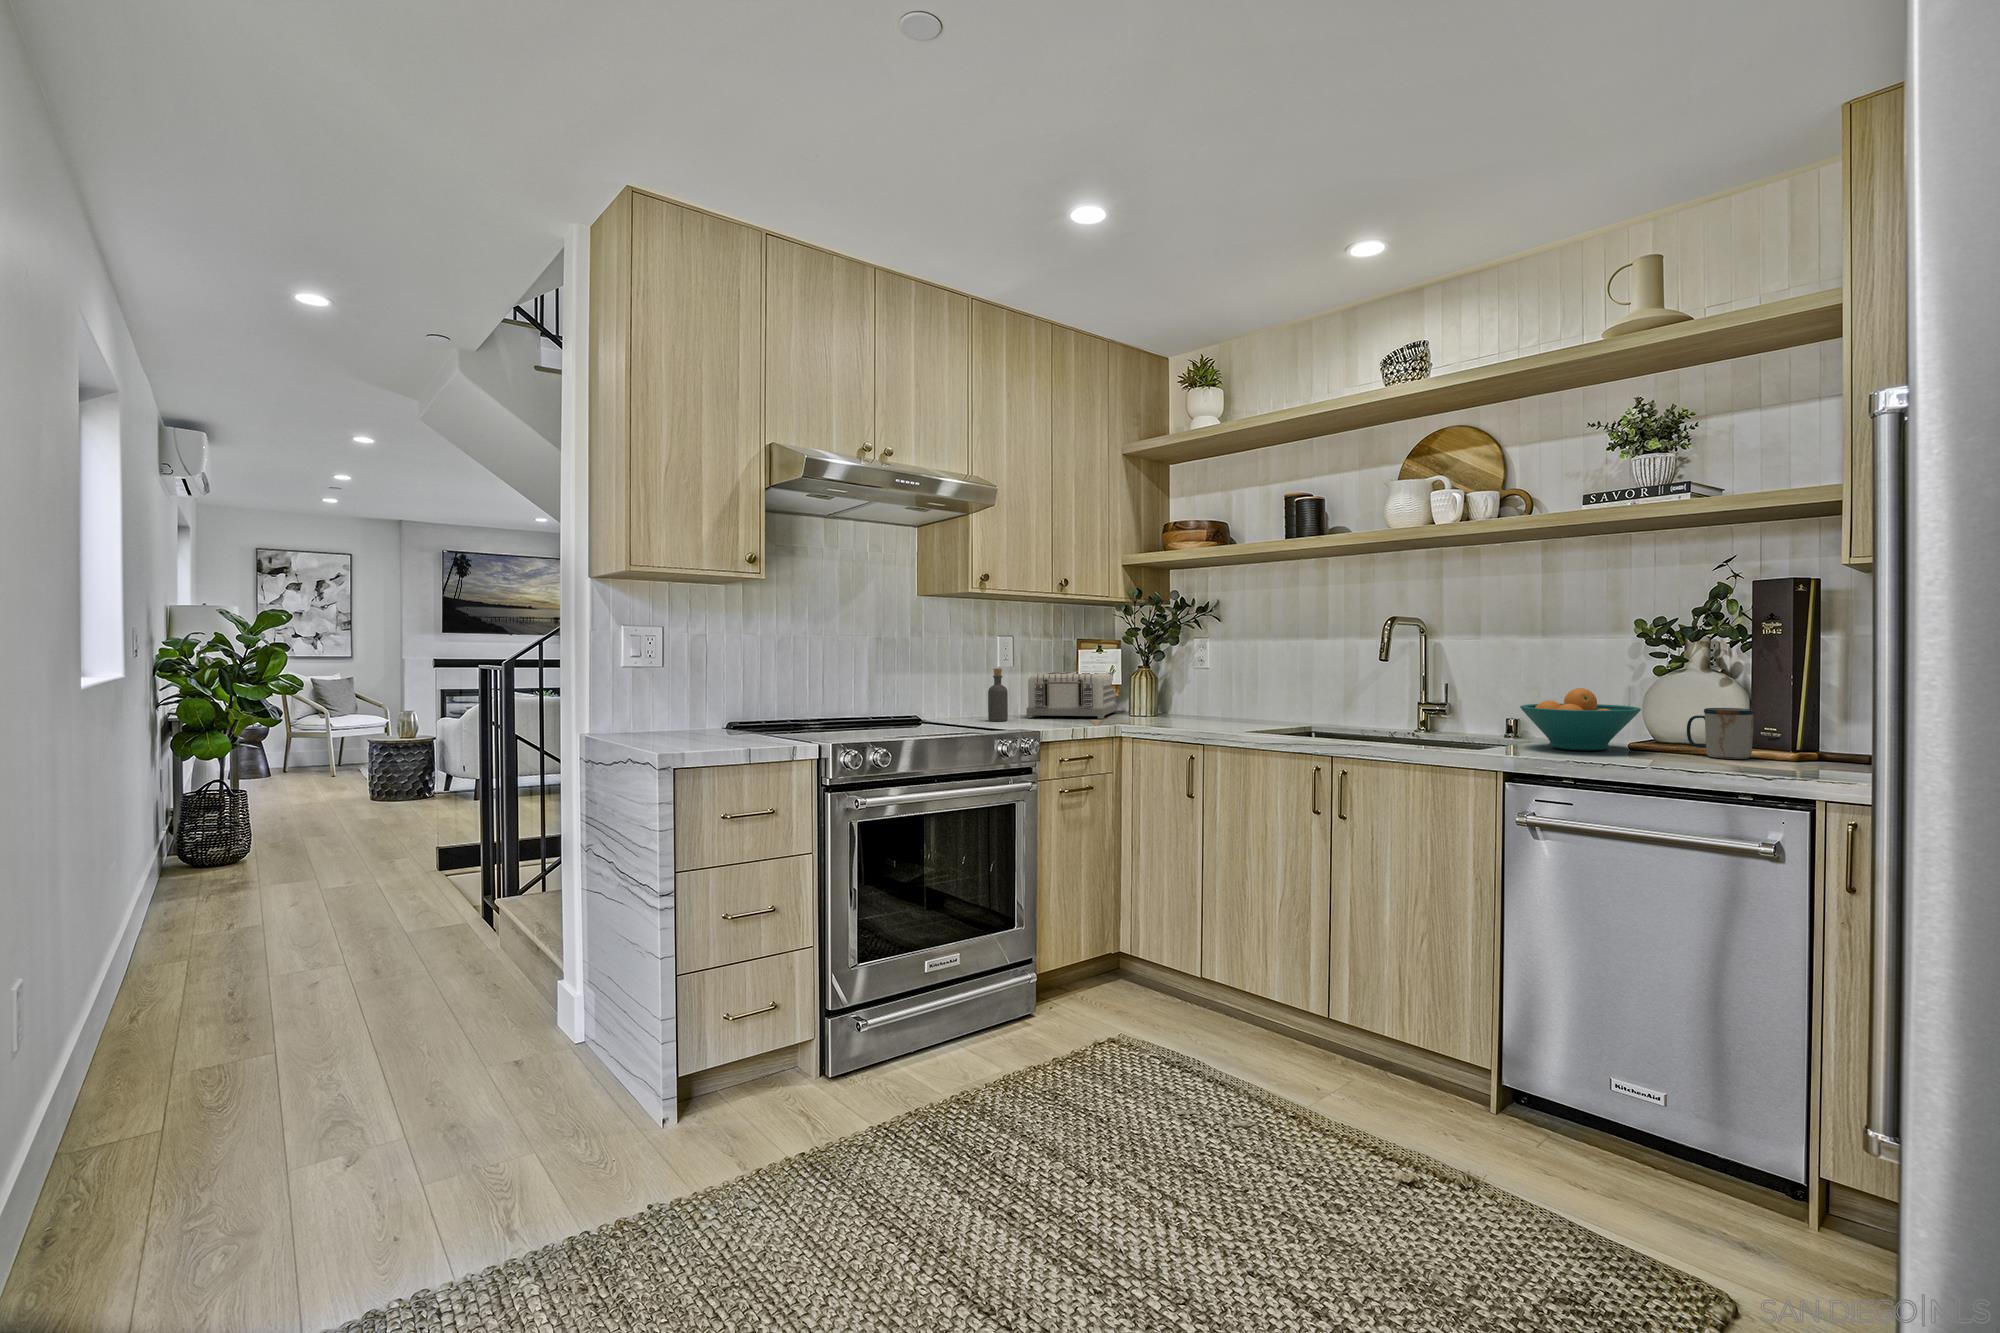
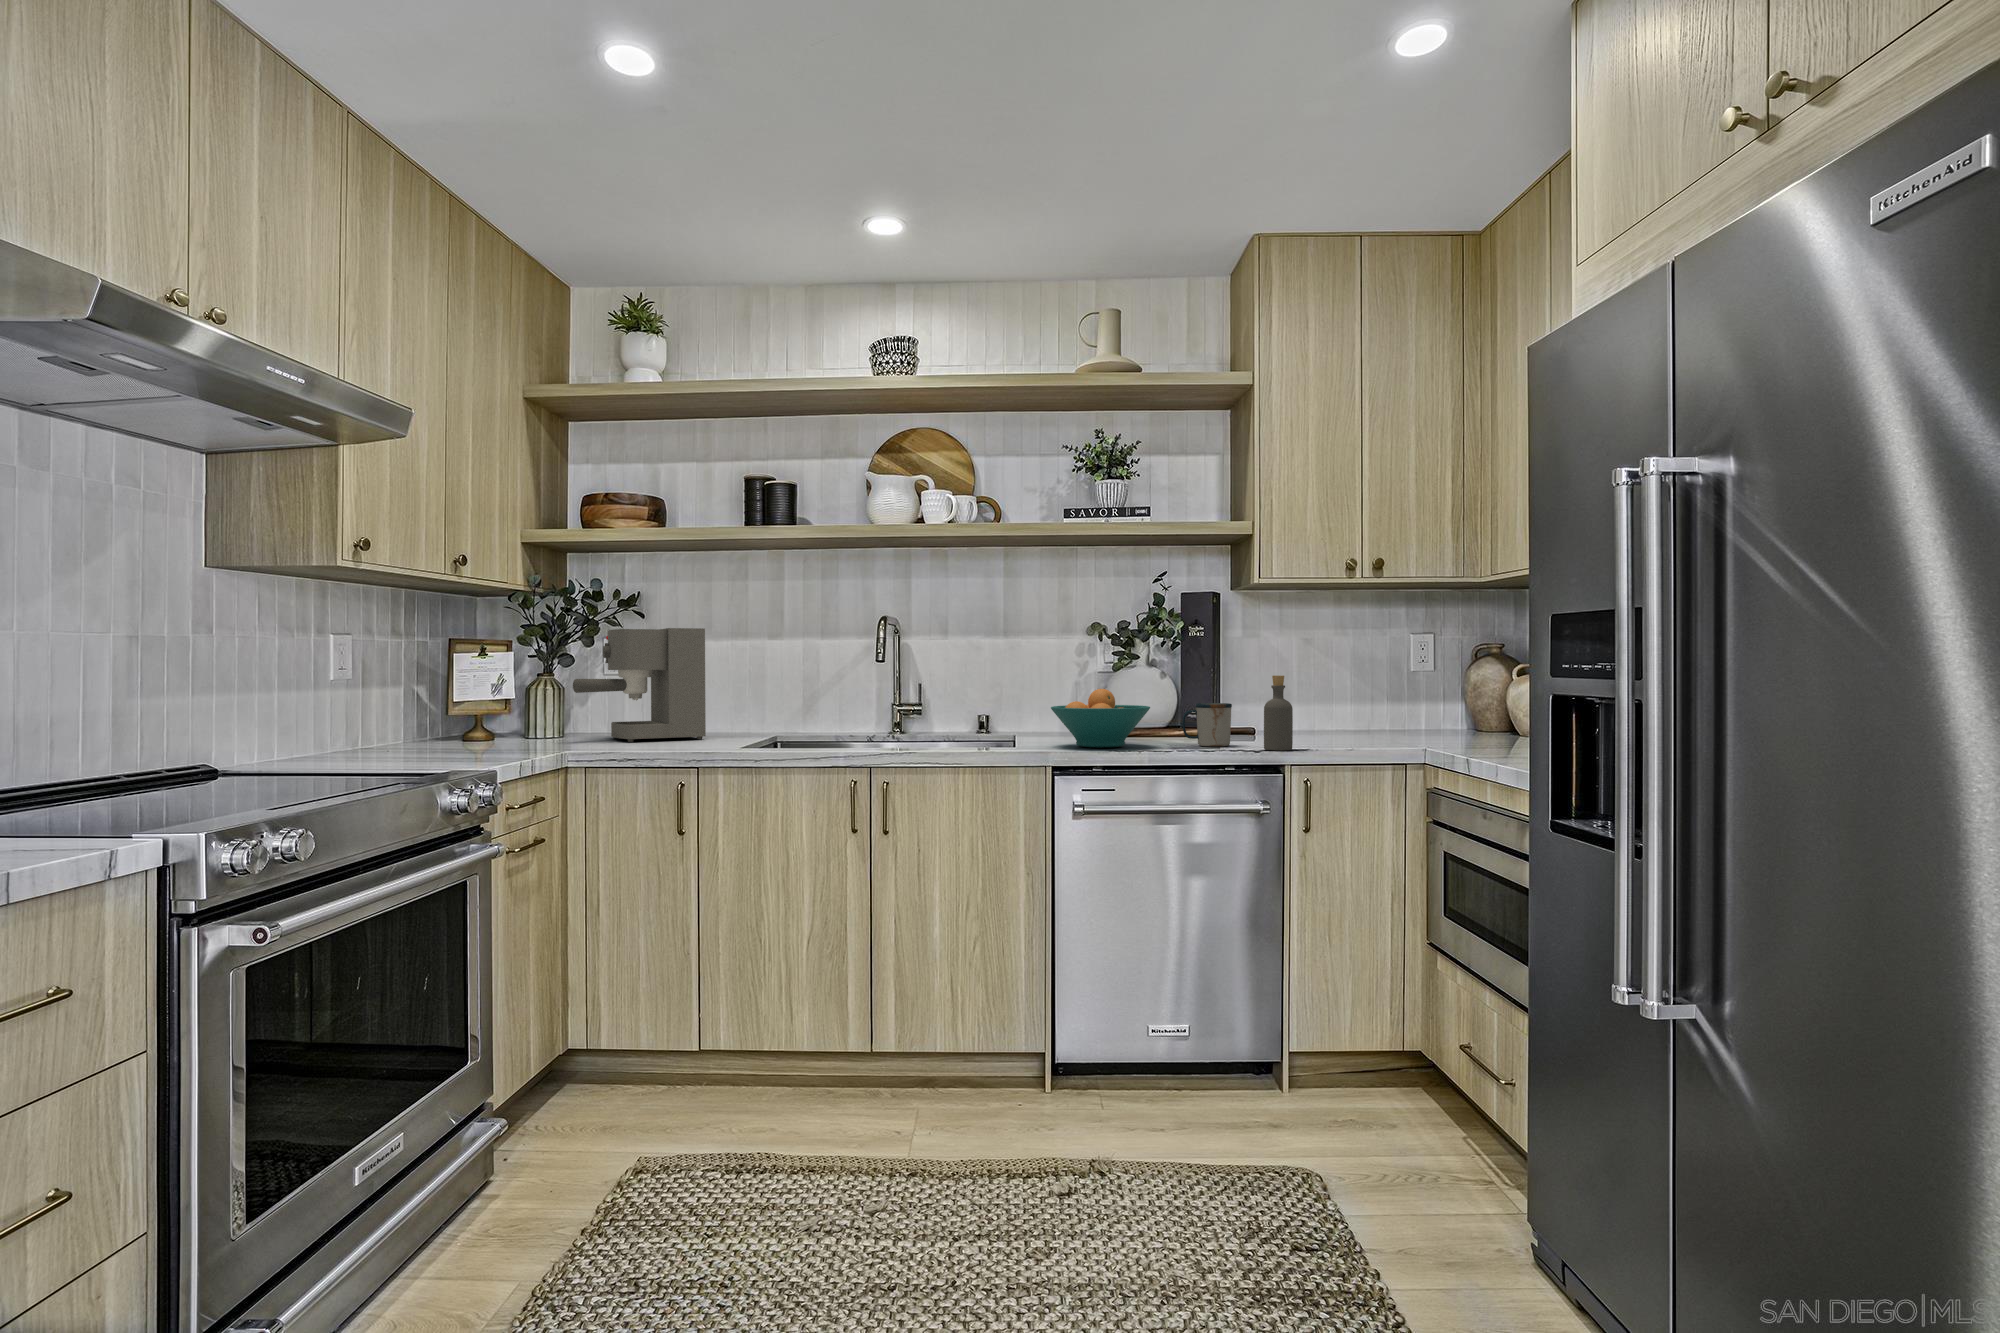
coffee maker: none [1151,627,1250,717] -> present [573,628,706,742]
bottle: present [988,668,1008,721] -> present [1264,676,1293,750]
toaster: present [1027,672,1117,719] -> none [396,686,521,753]

